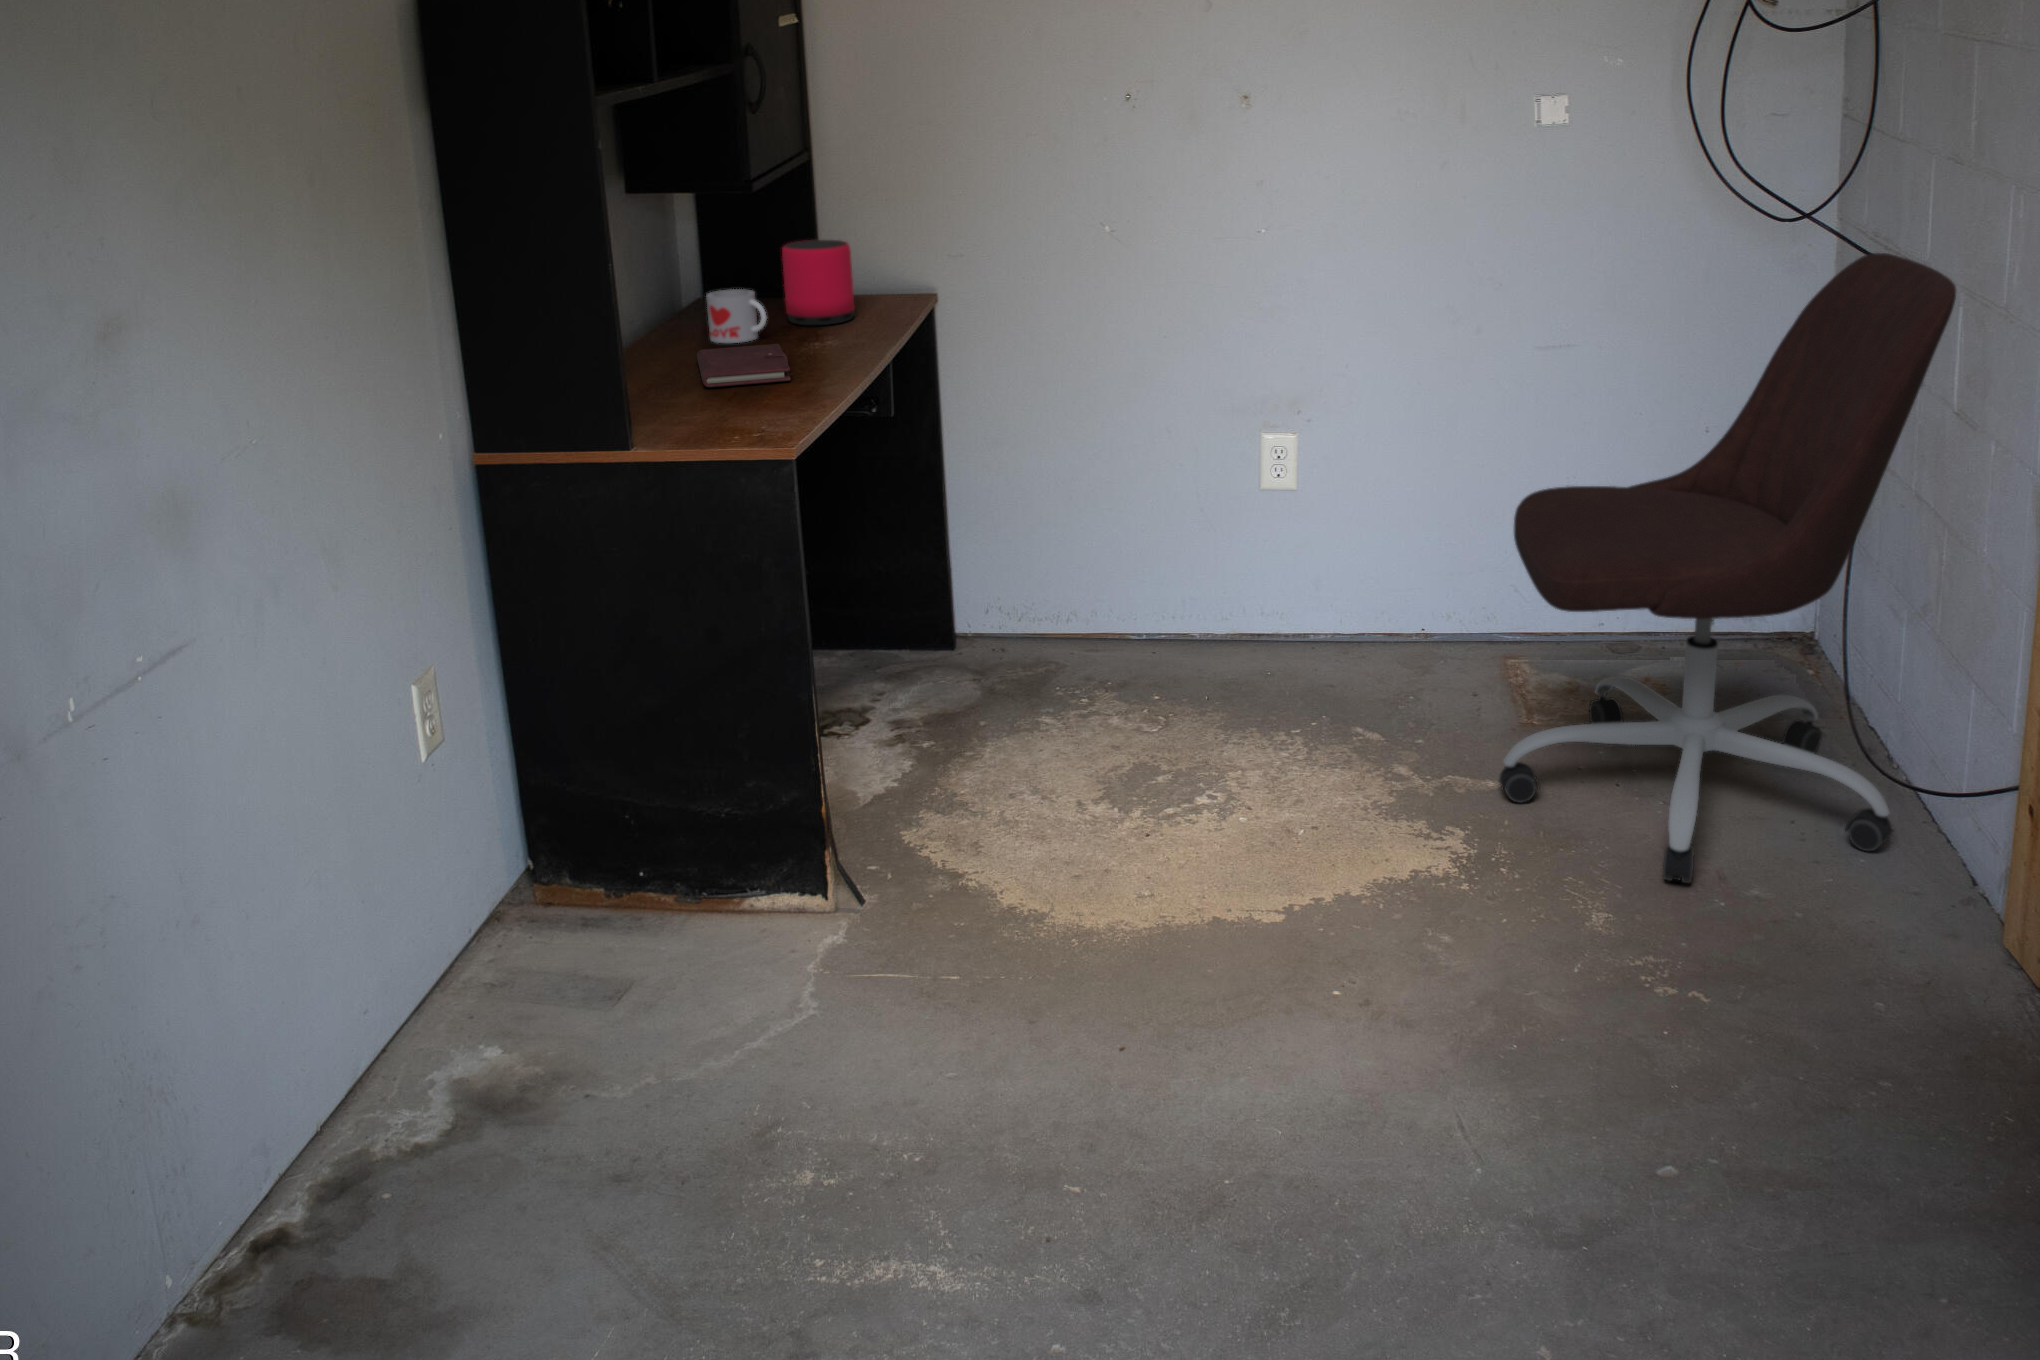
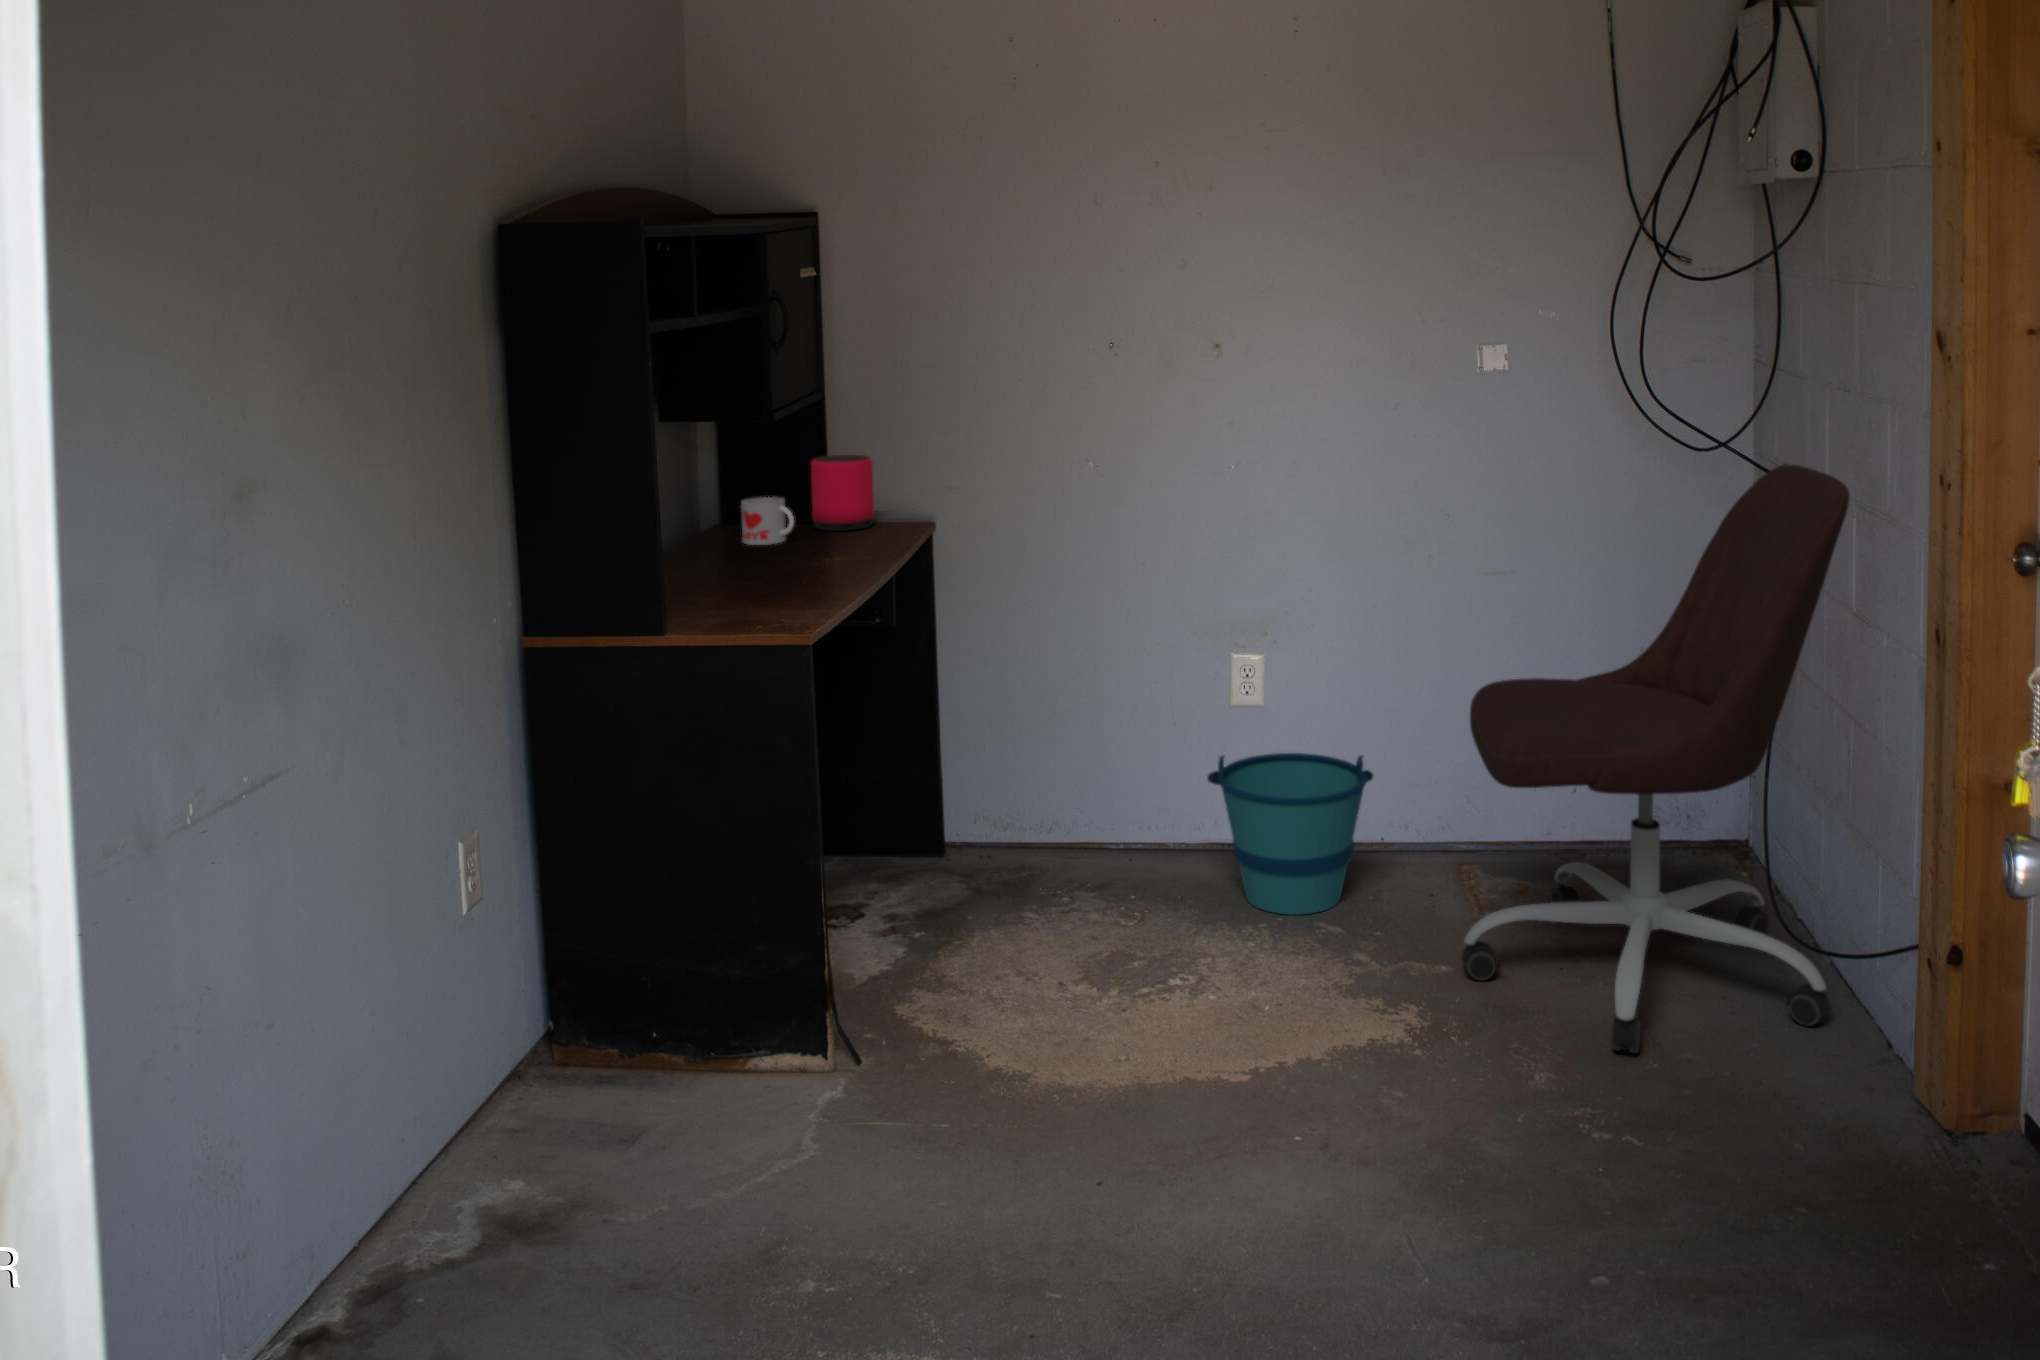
notebook: present [697,344,791,387] -> none [730,544,813,580]
bucket: none [1223,560,1403,730] -> present [1207,753,1373,915]

